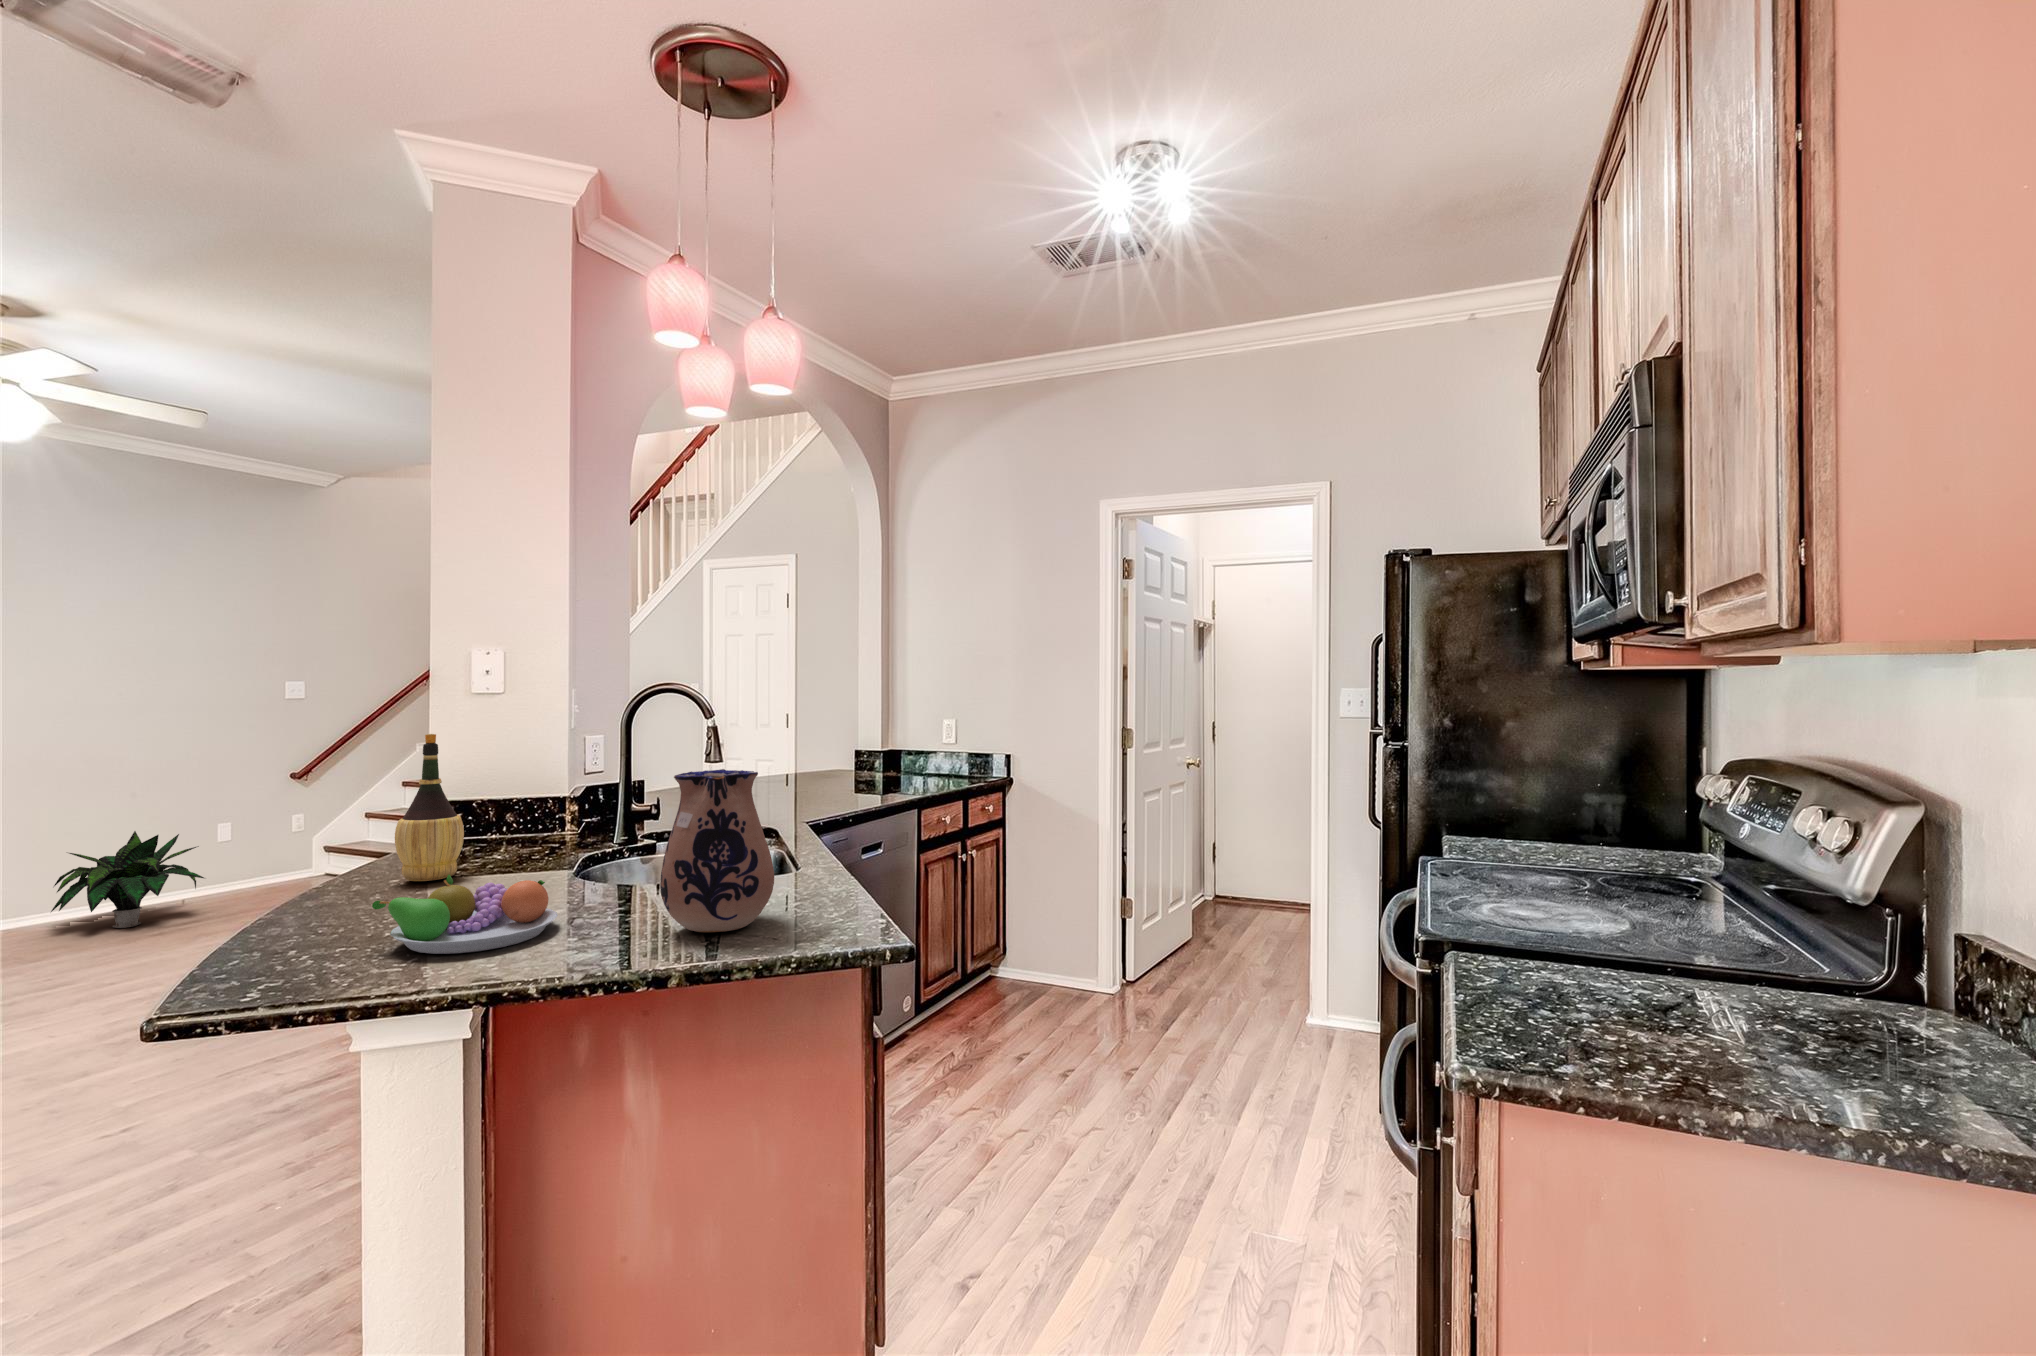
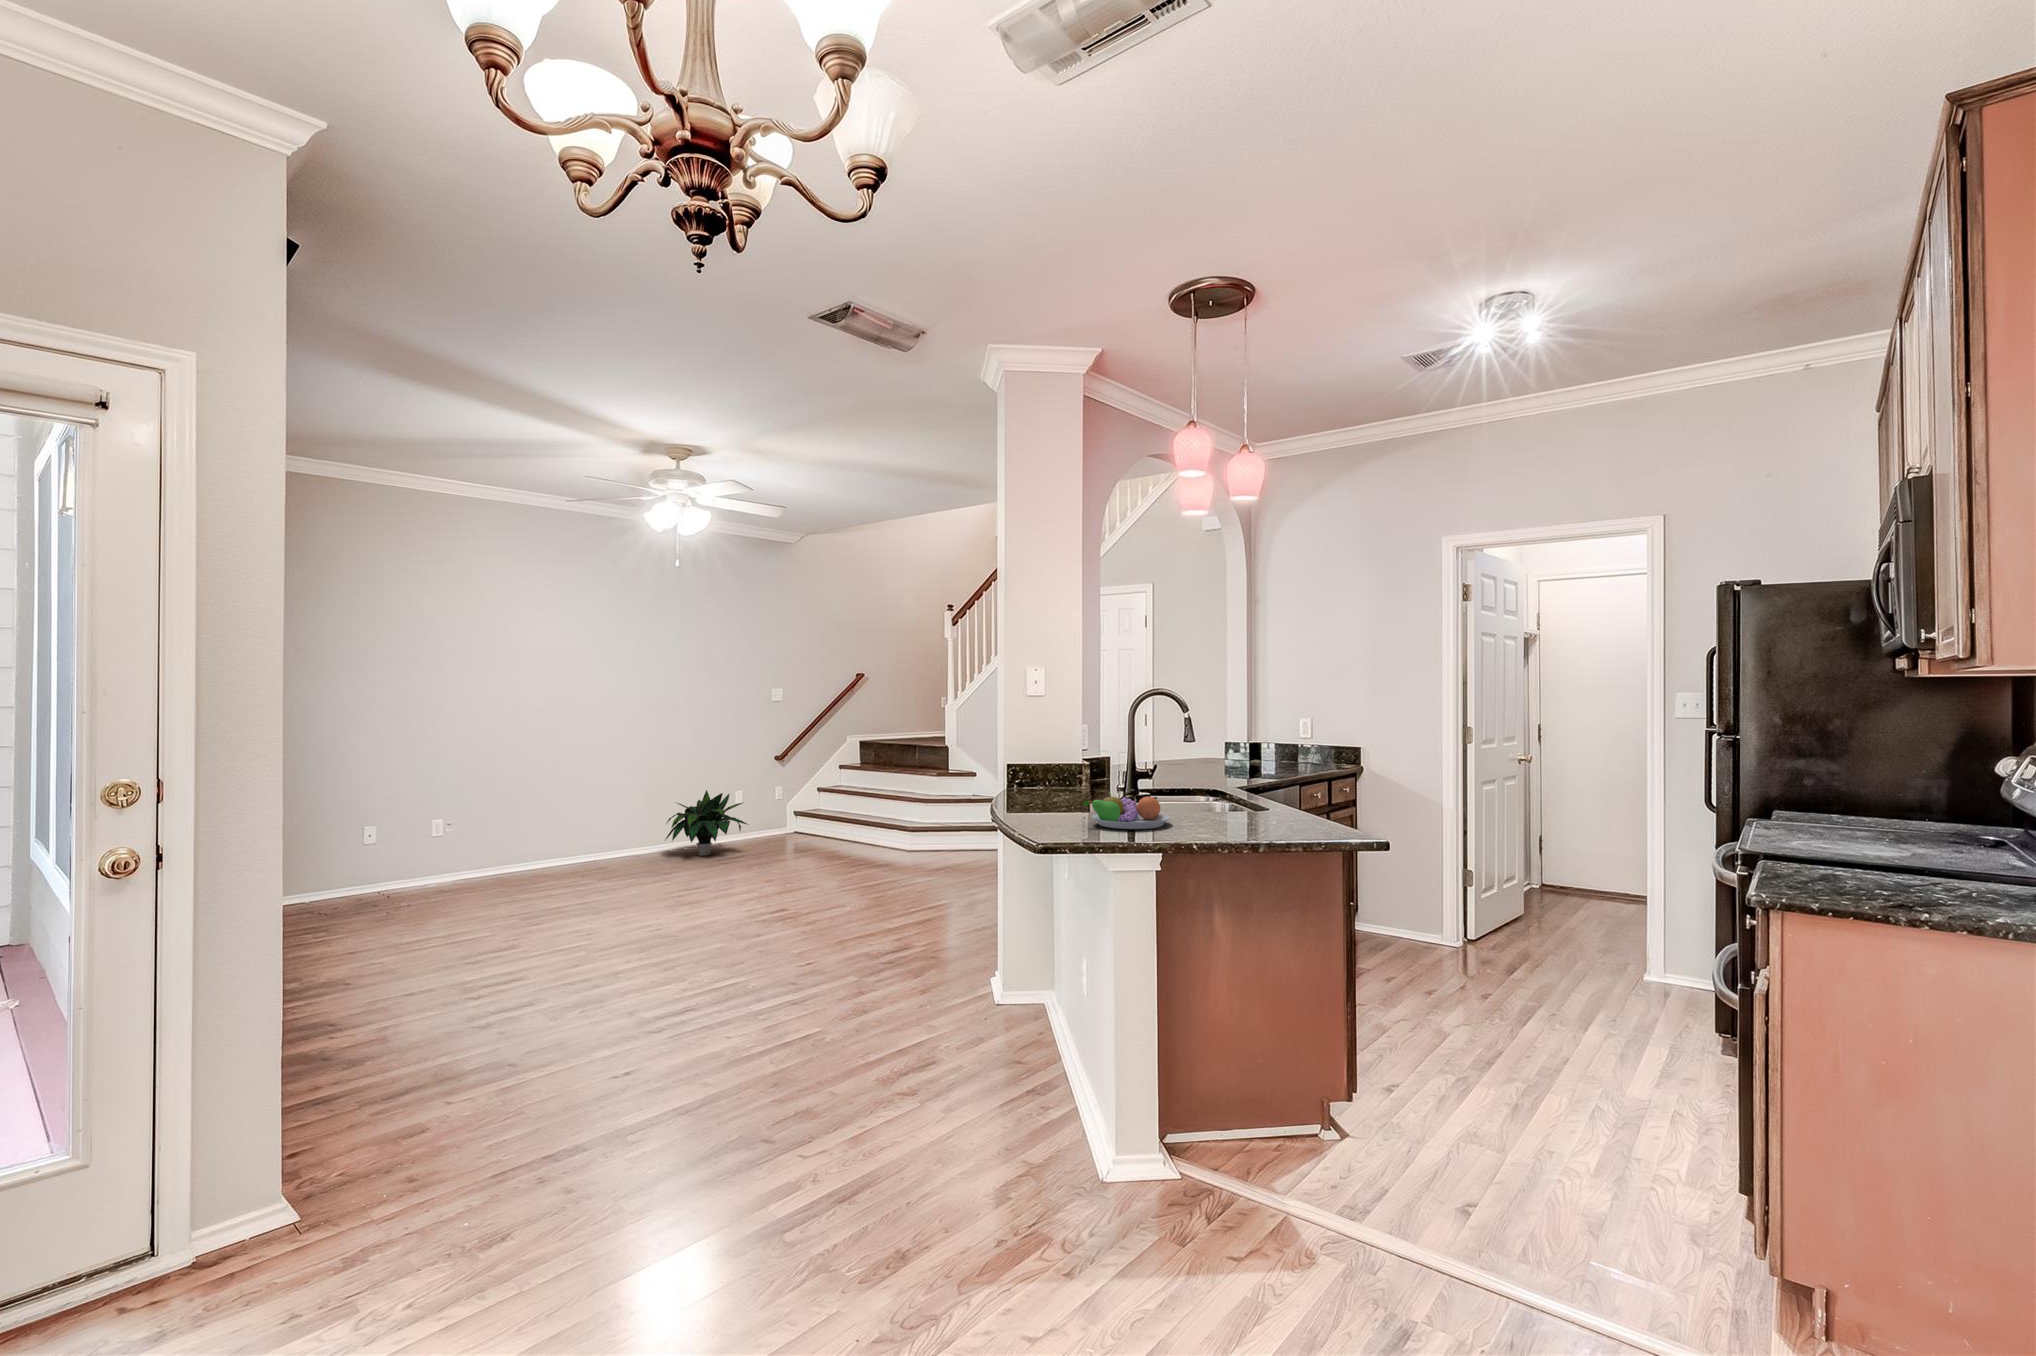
wine bottle: present [395,734,464,881] -> none [1034,717,1068,803]
ceramic pitcher: present [660,769,774,932] -> none [1232,737,1296,827]

